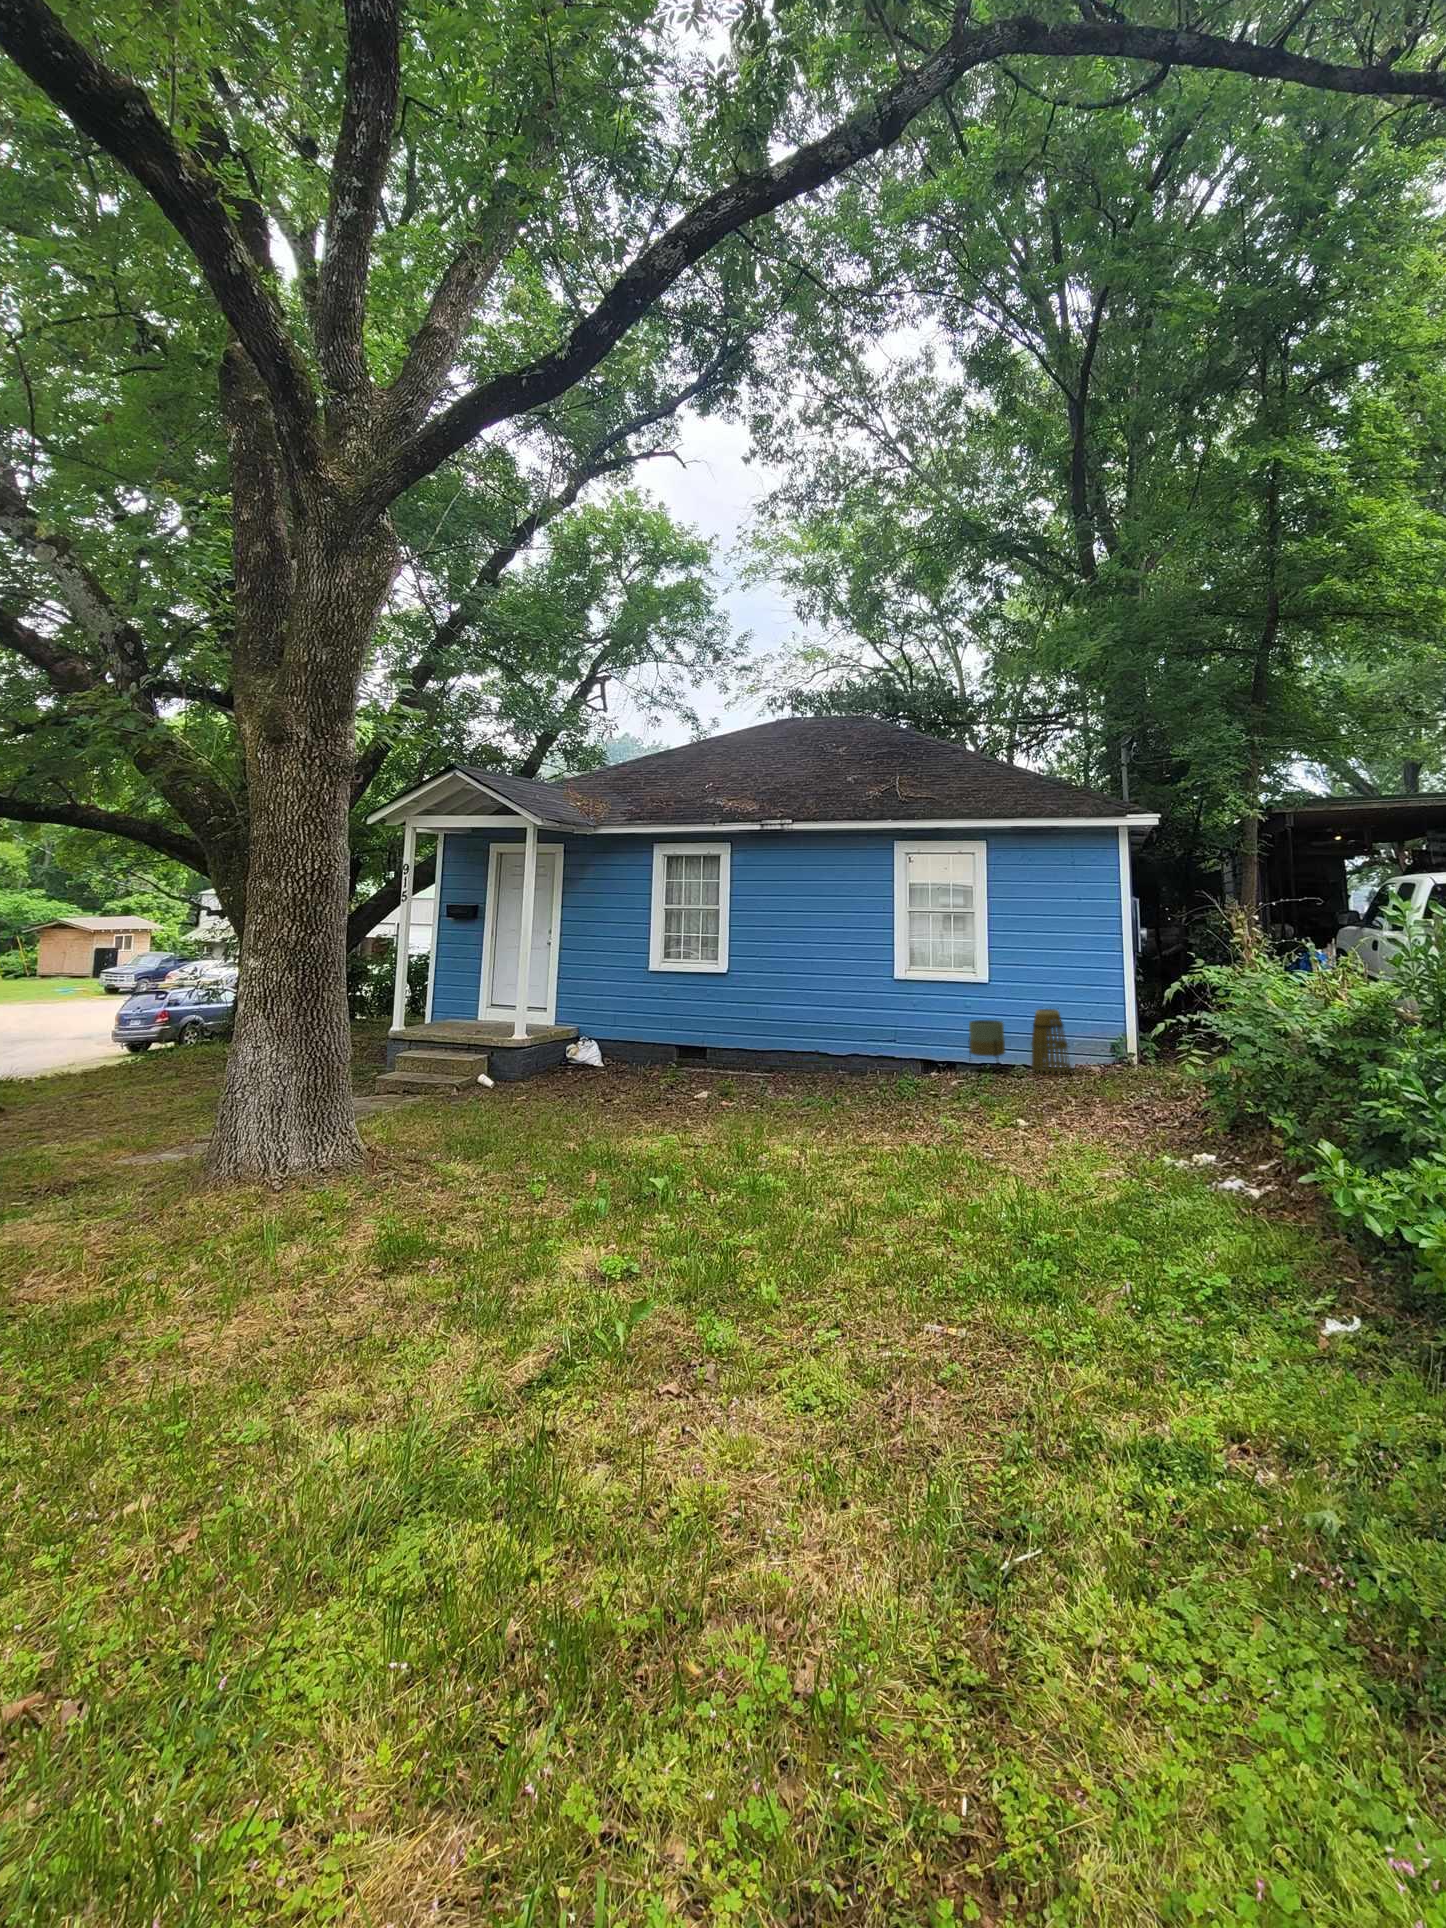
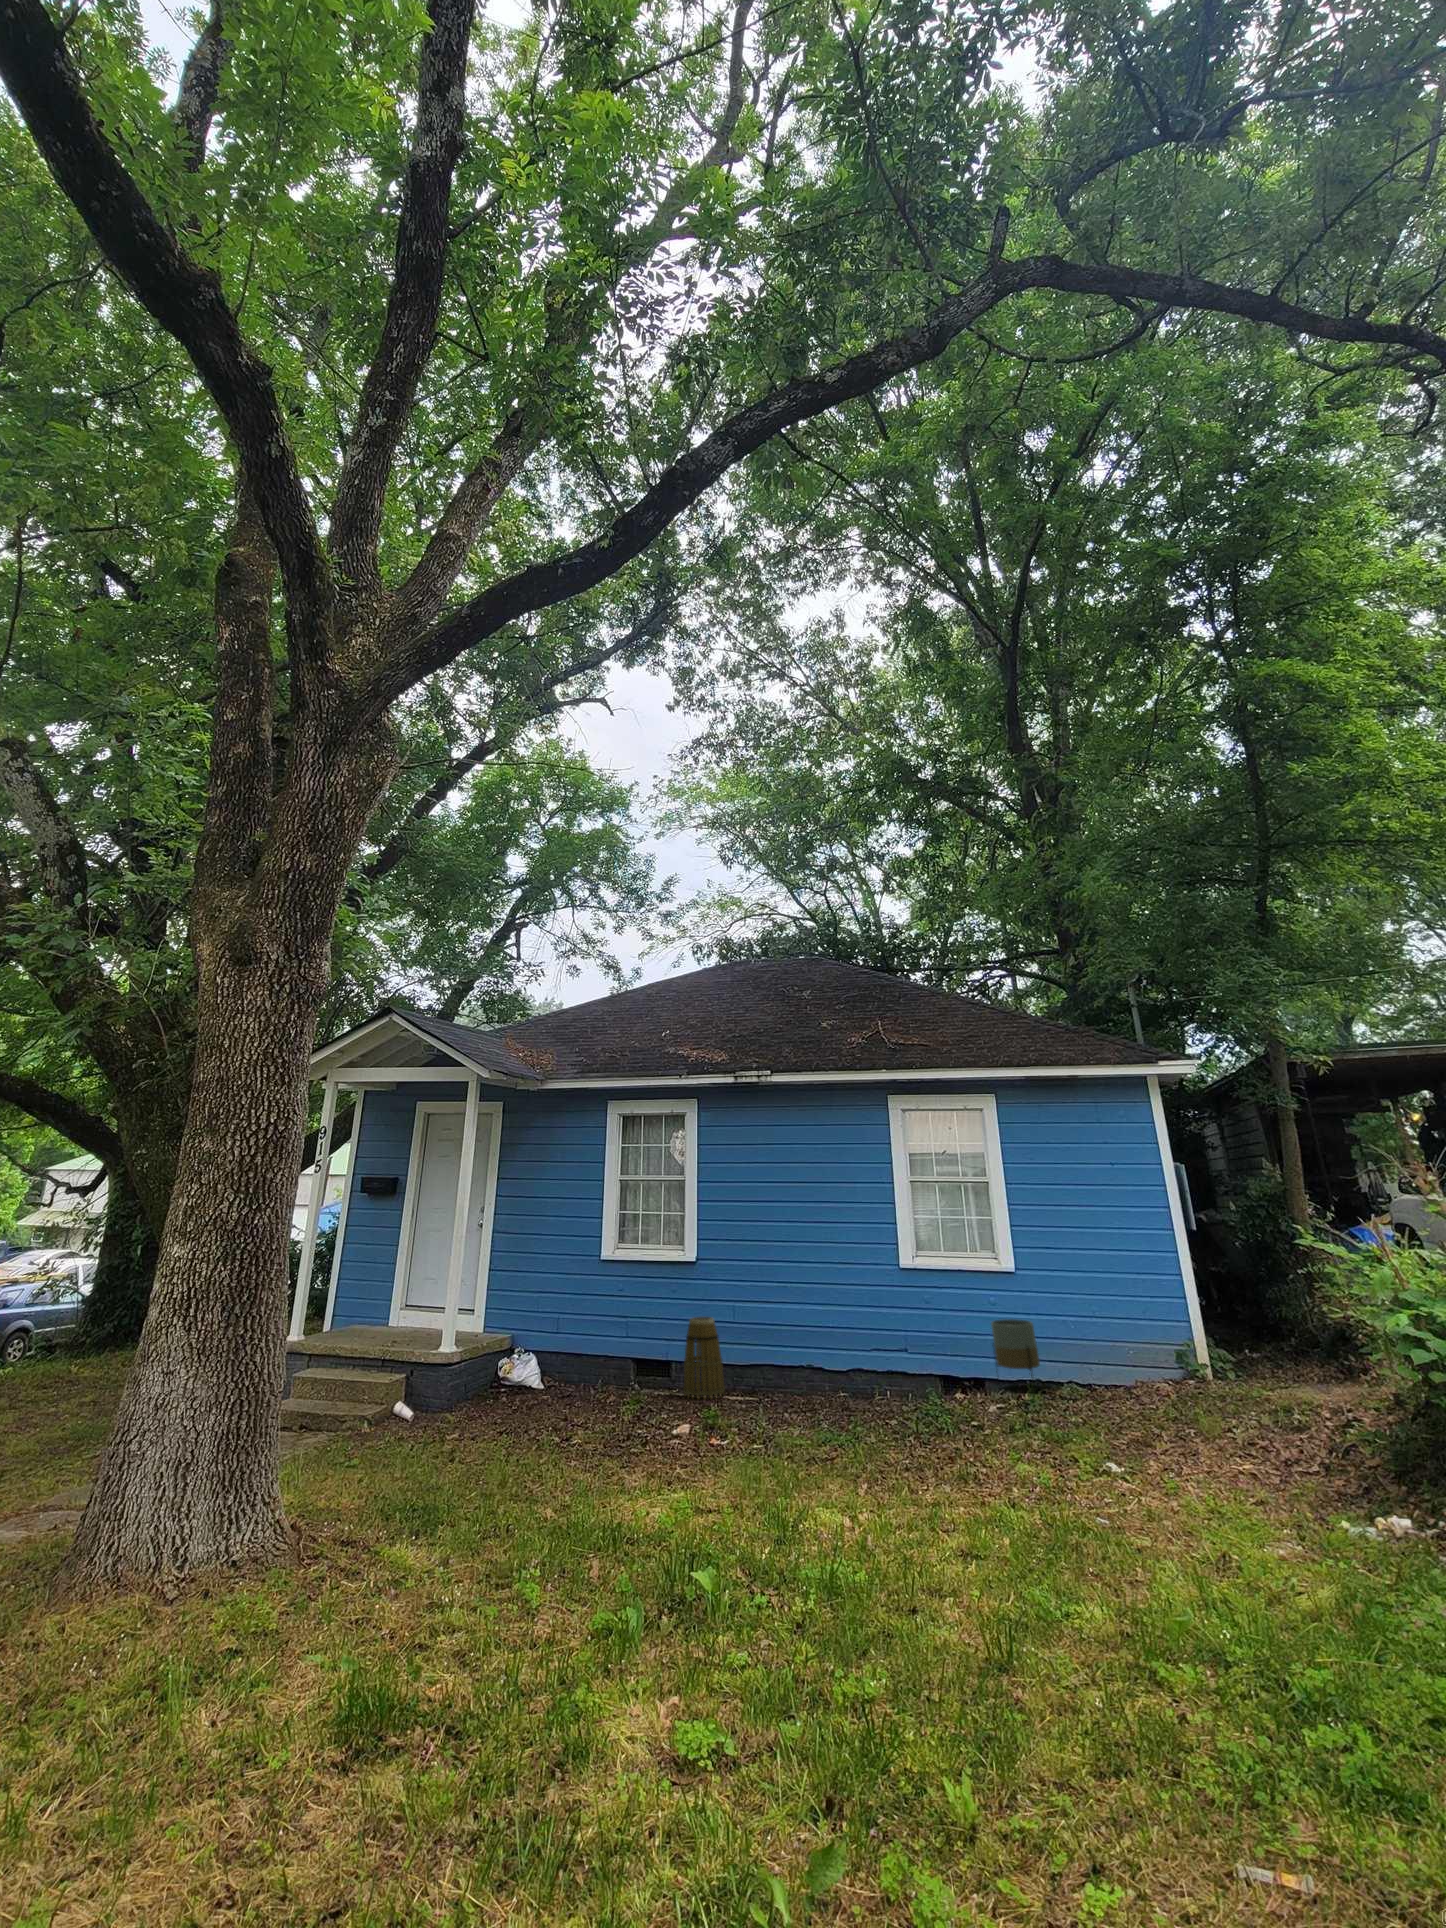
basket: present [1031,1009,1071,1074] -> present [683,1317,725,1400]

